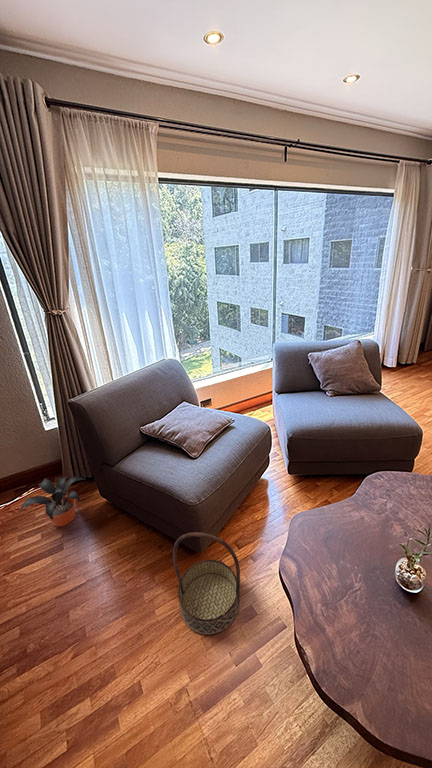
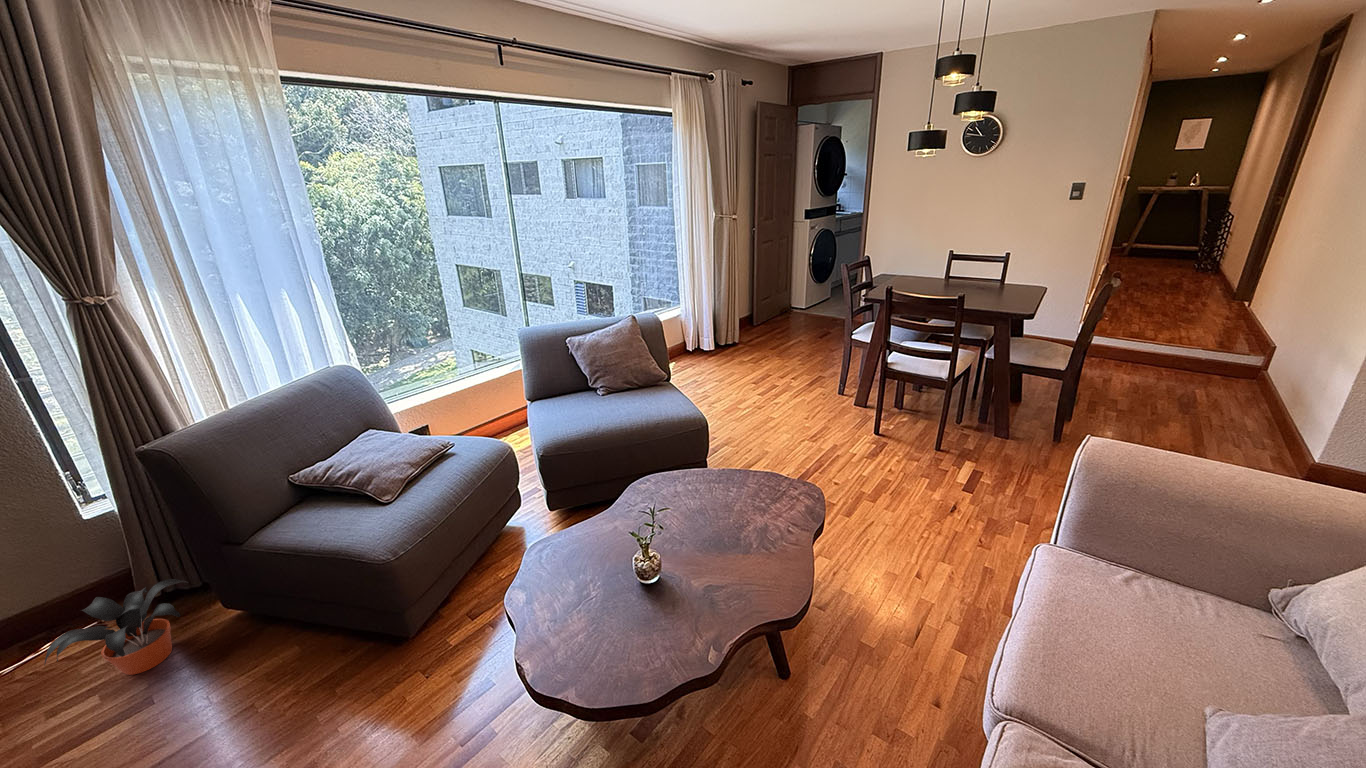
basket: present [173,532,240,635] -> none [356,585,469,727]

